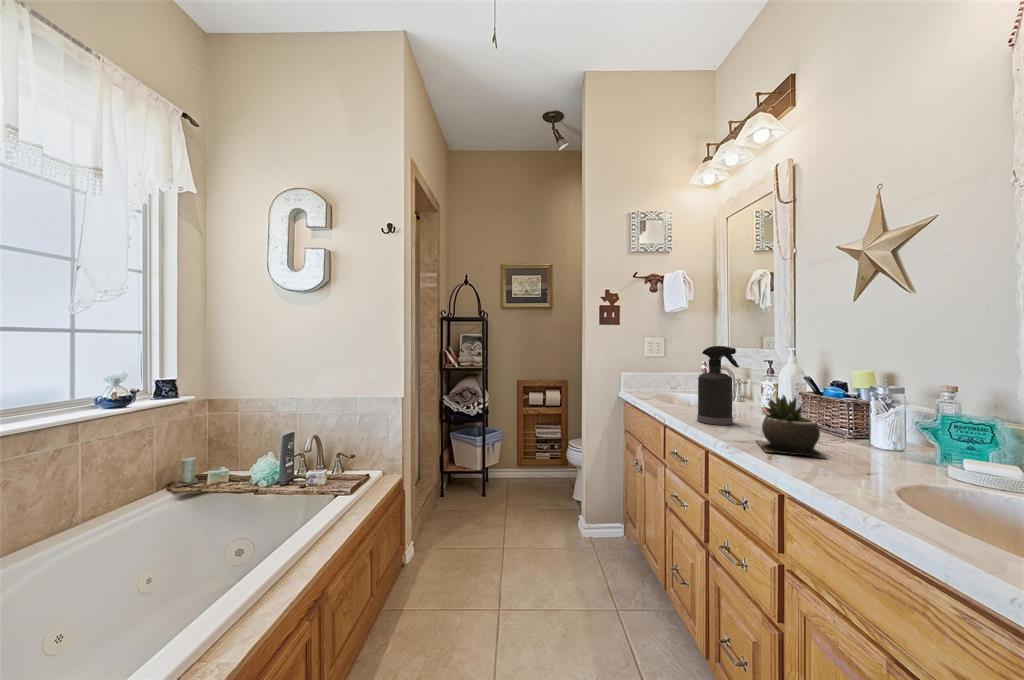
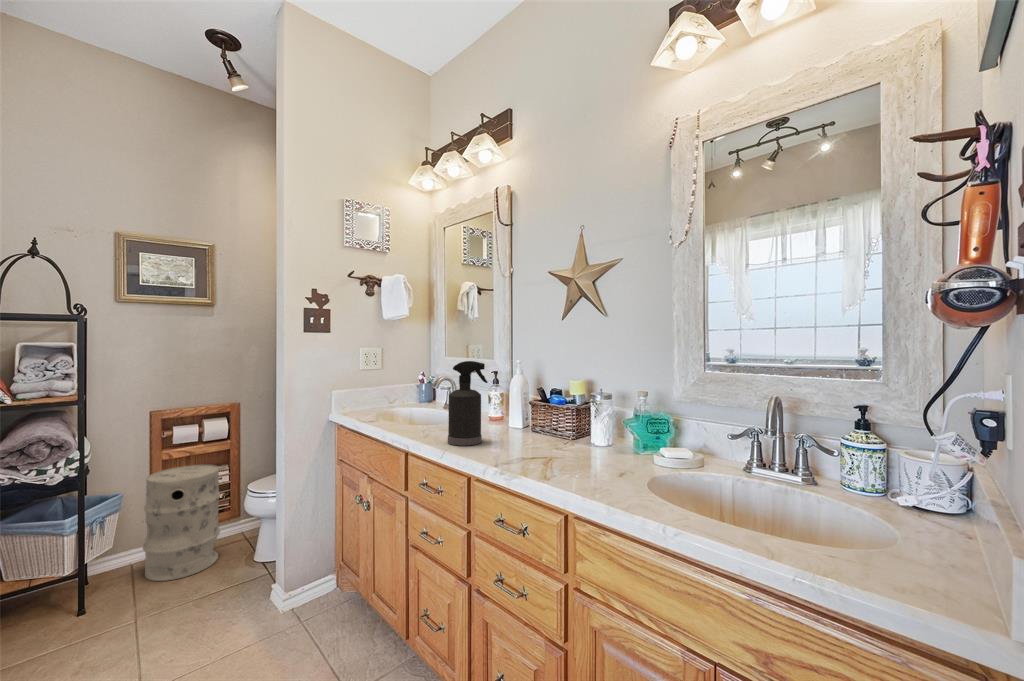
succulent plant: present [757,395,826,458] -> none [517,410,582,471]
trash can: none [513,420,554,493] -> present [143,465,220,581]

